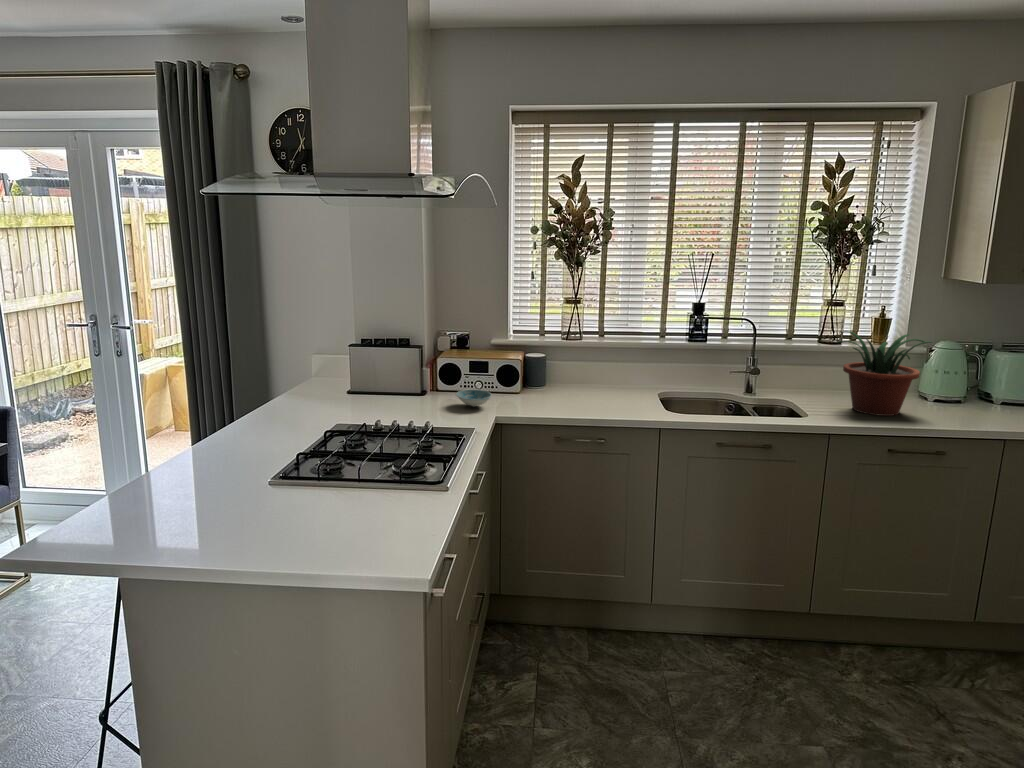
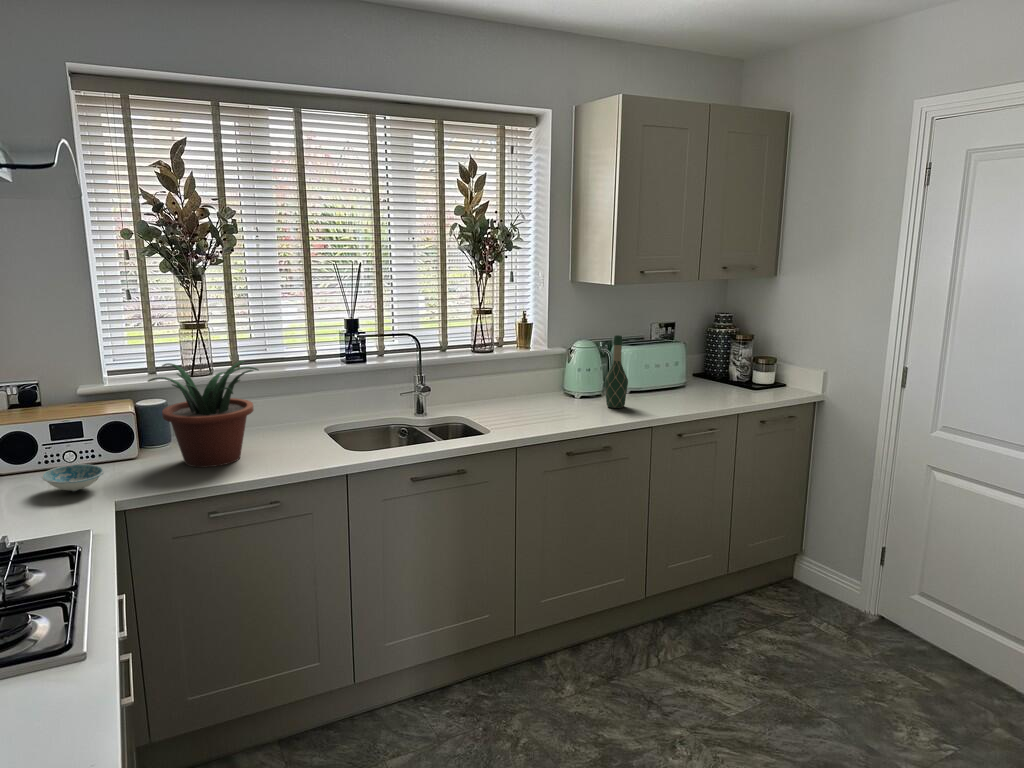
potted plant: present [838,331,932,416] -> present [148,361,258,467]
wine bottle: none [959,338,990,416] -> present [605,335,628,408]

